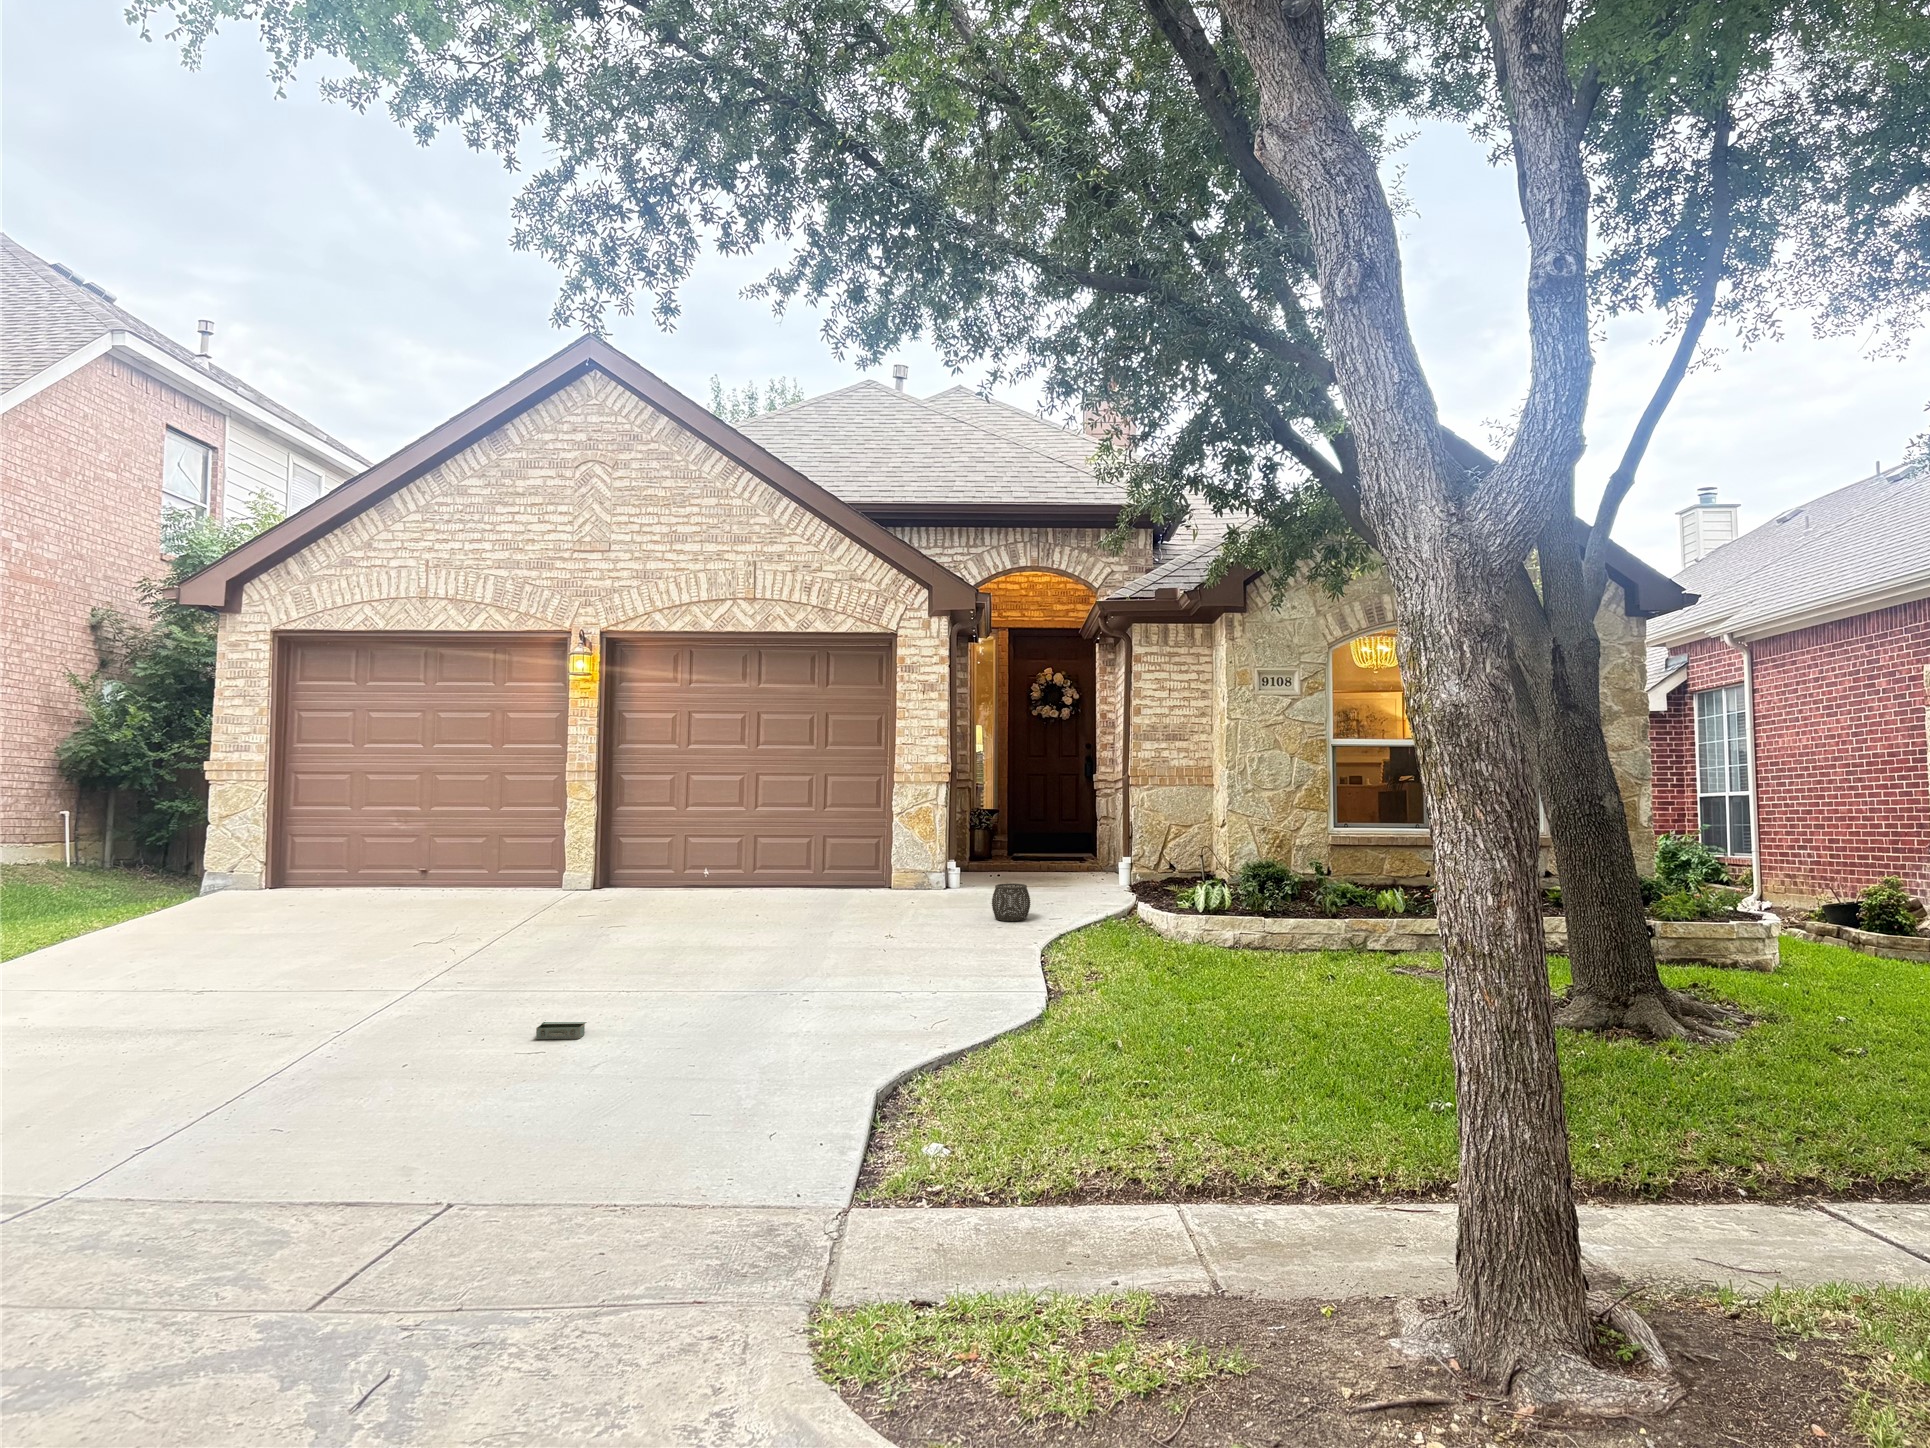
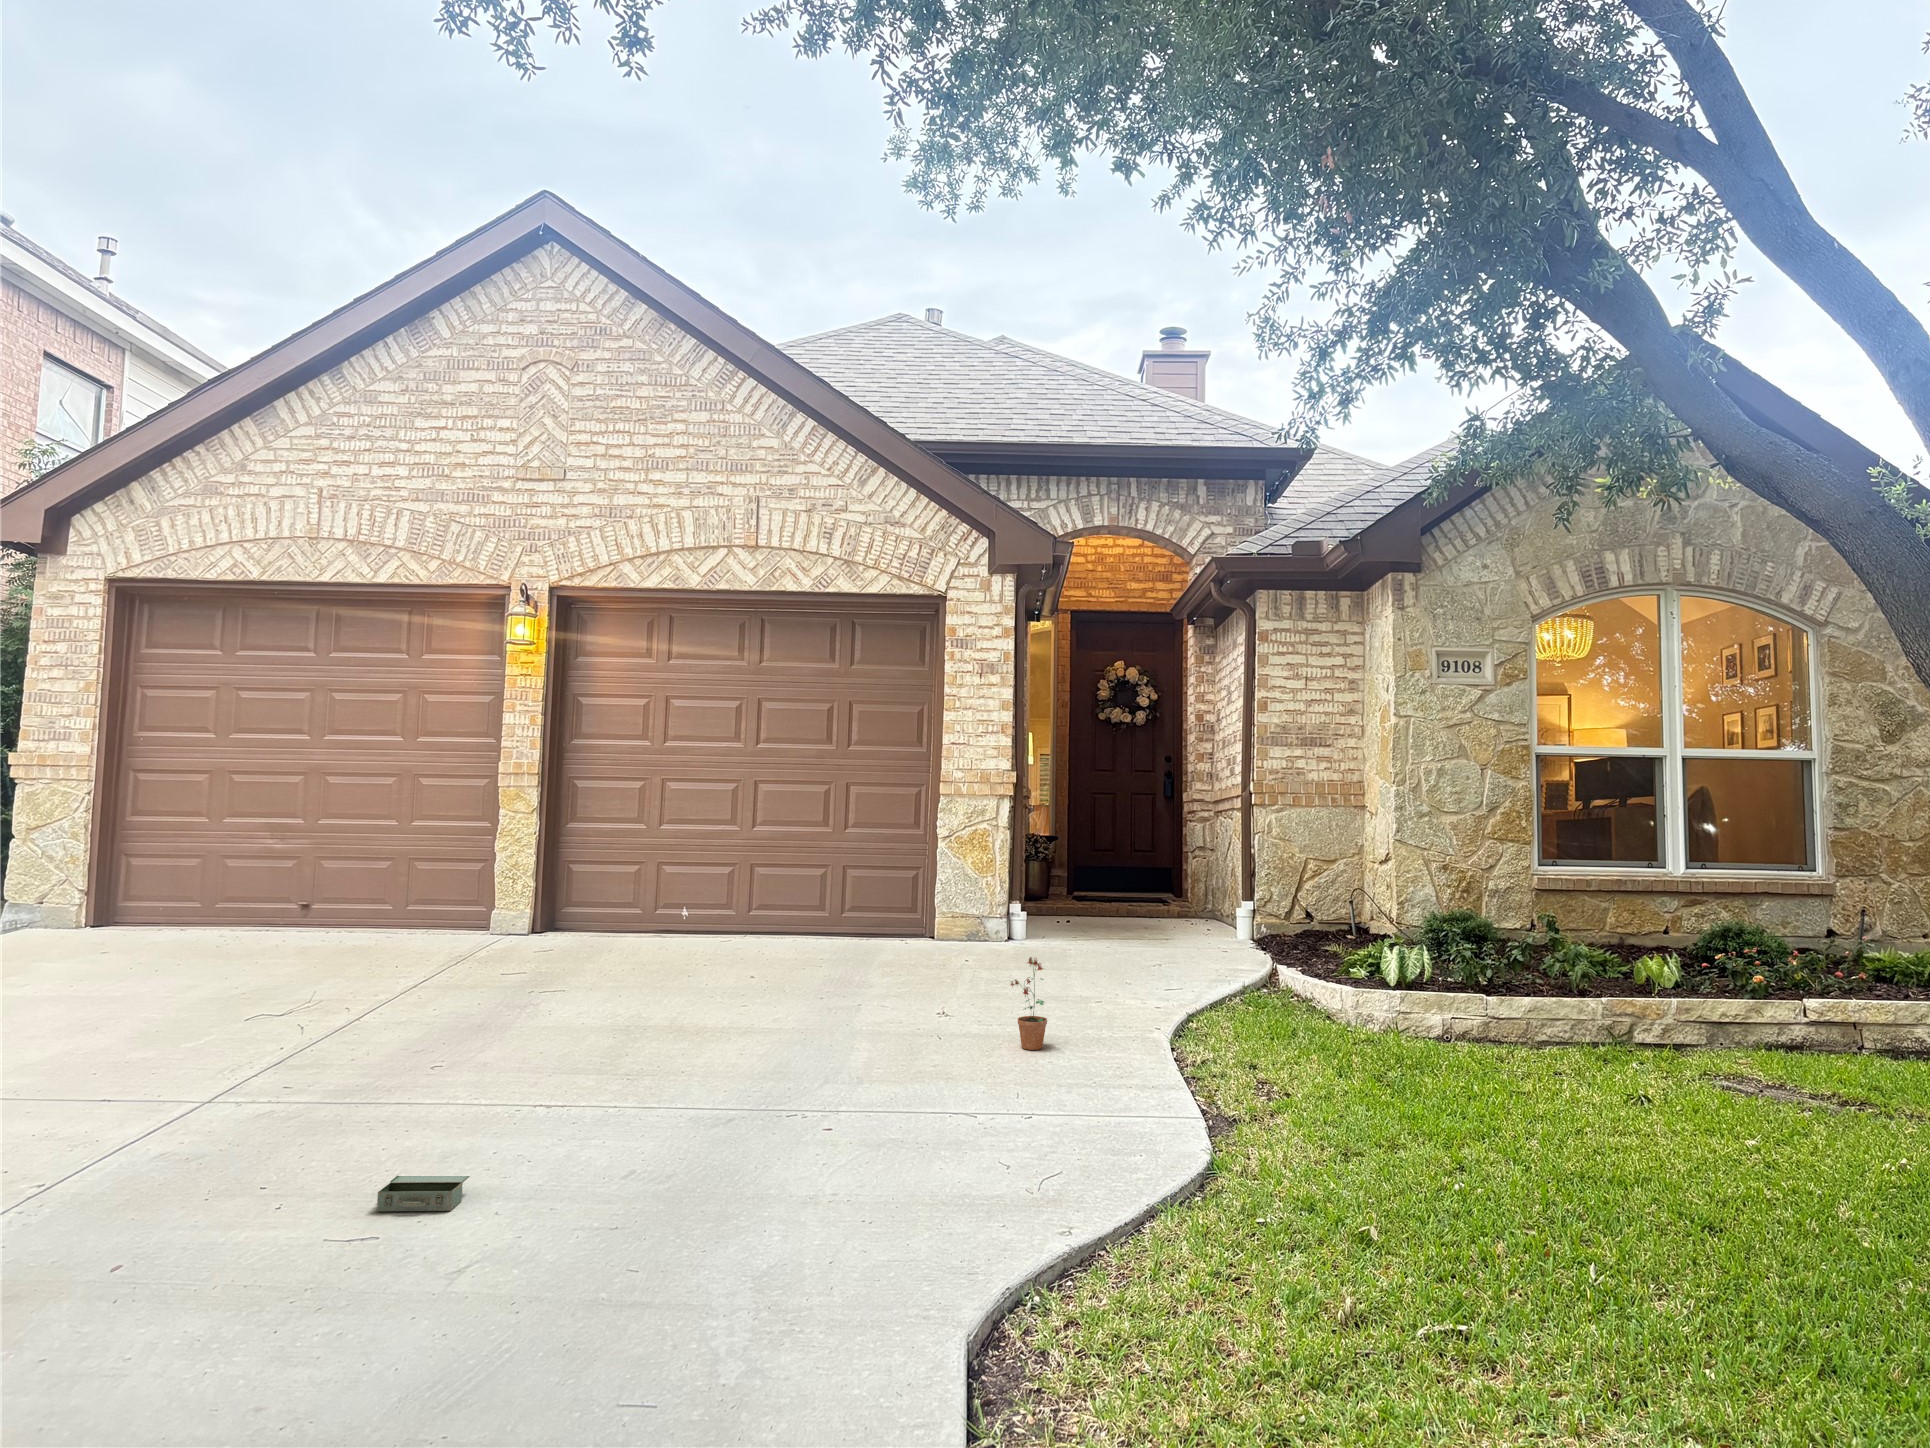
woven basket: present [992,883,1031,921] -> none [1086,939,1141,994]
potted plant: none [928,893,953,954] -> present [1011,957,1047,1050]

